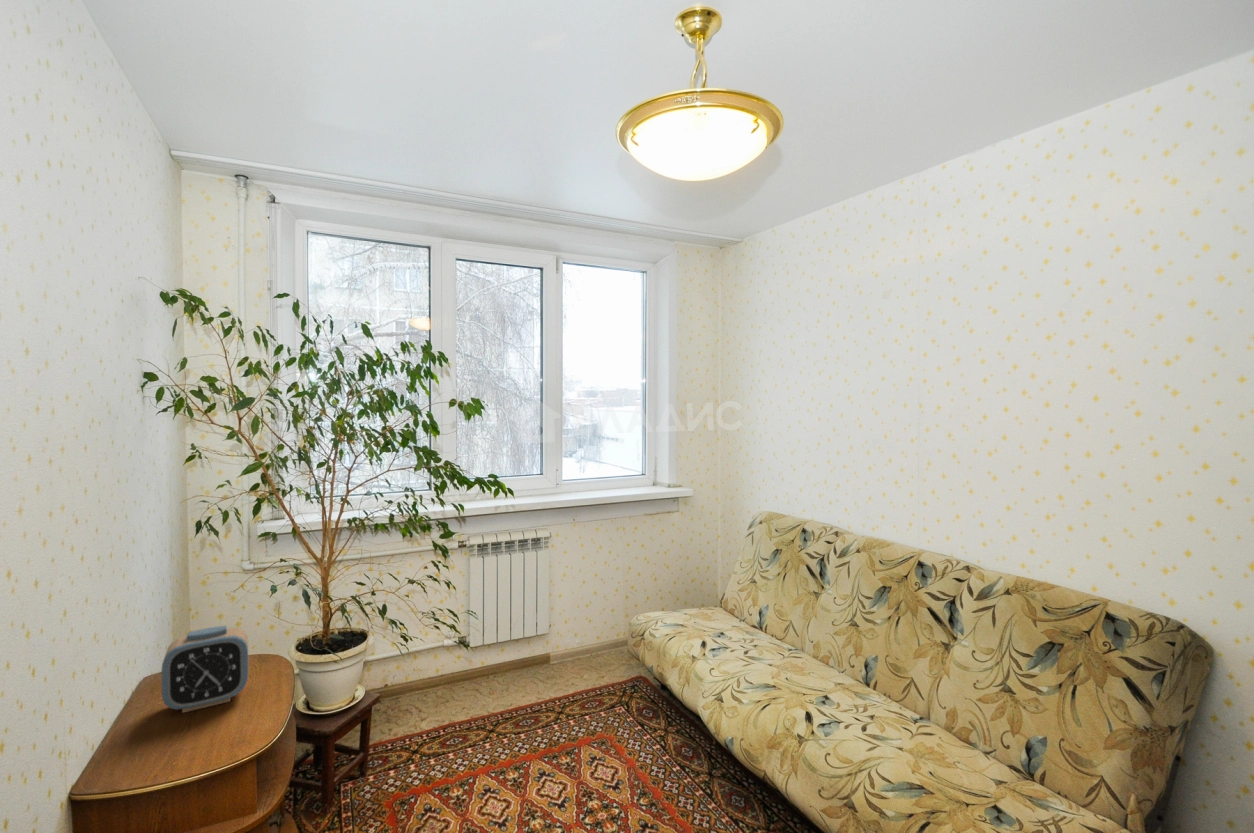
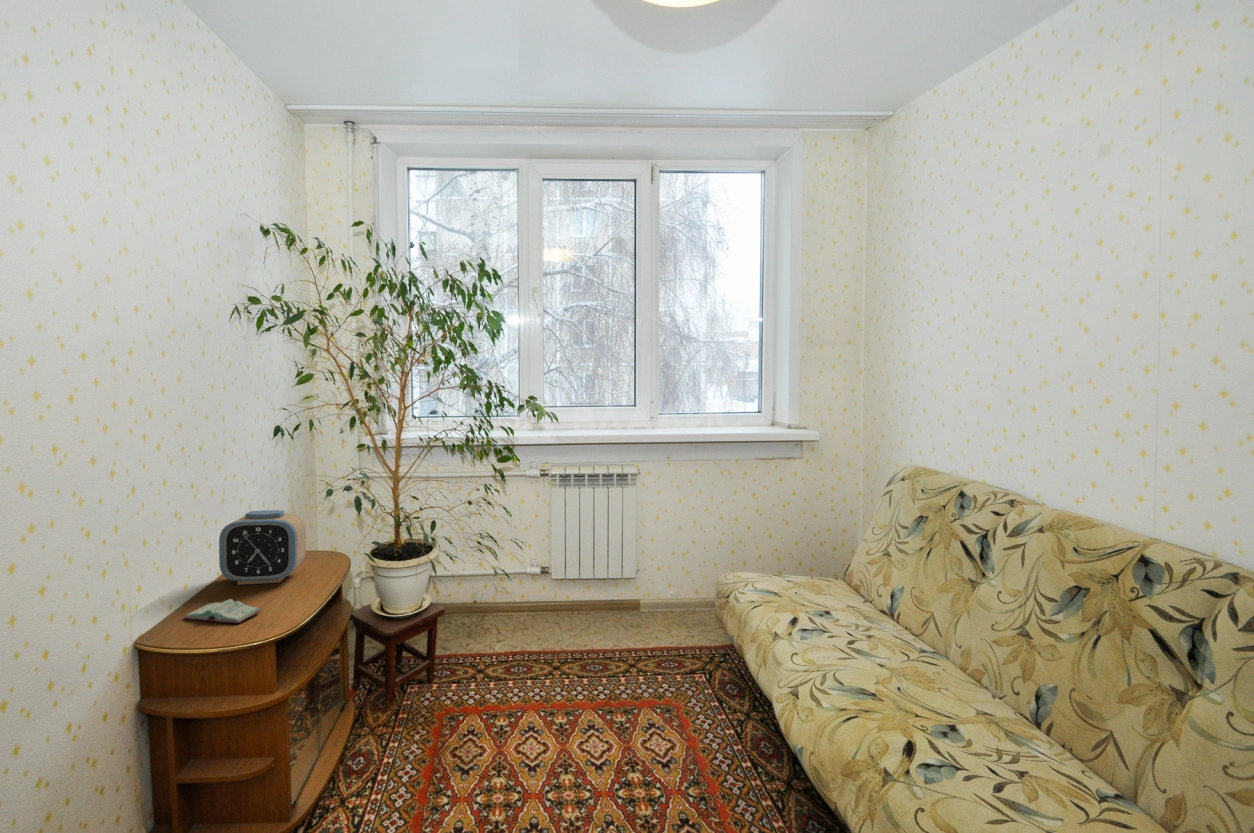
book: none [163,726,247,756] -> present [184,599,261,624]

